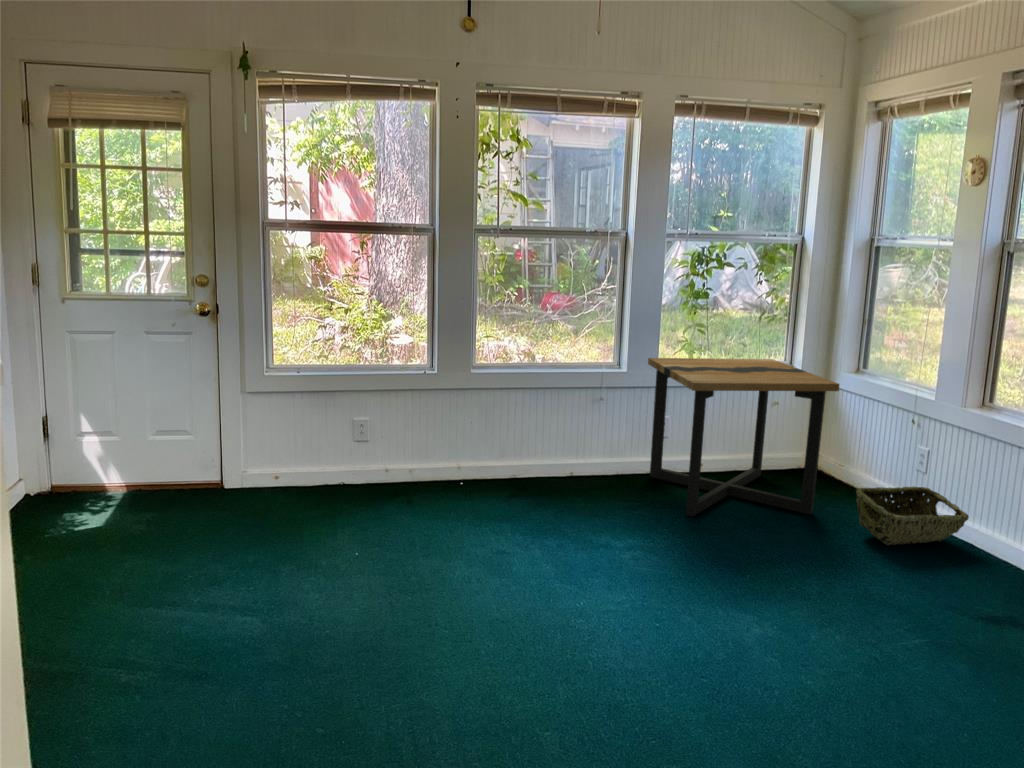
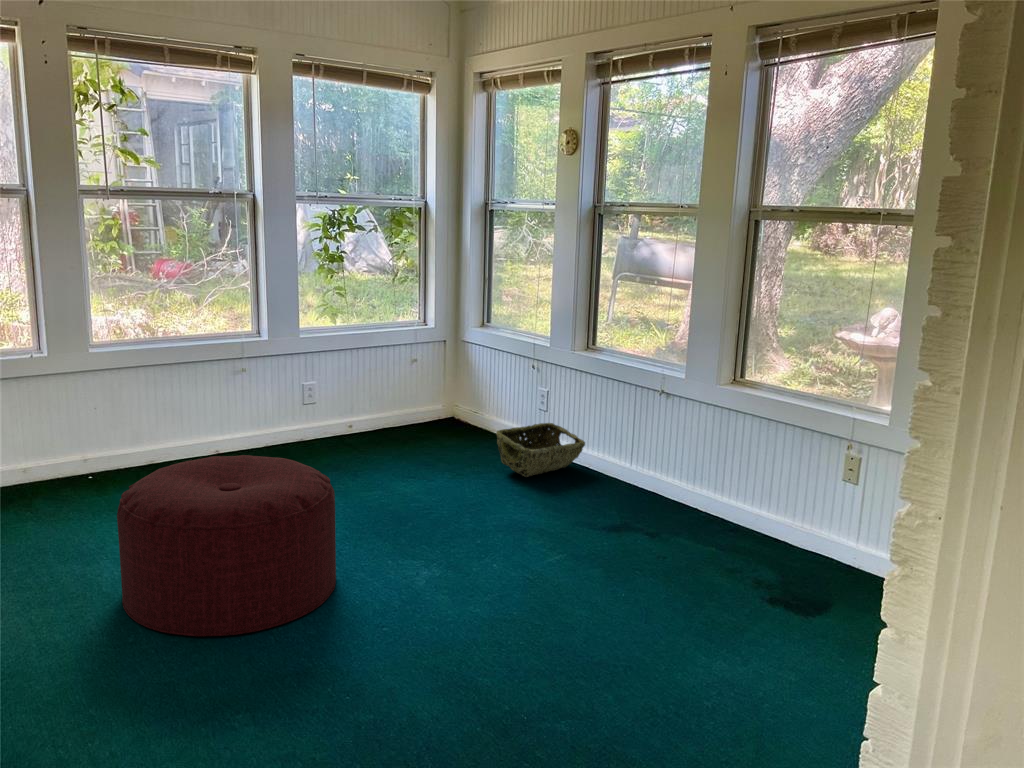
side table: present [648,358,839,517] -> none [288,318,474,479]
ottoman: none [451,476,655,658] -> present [117,455,336,637]

